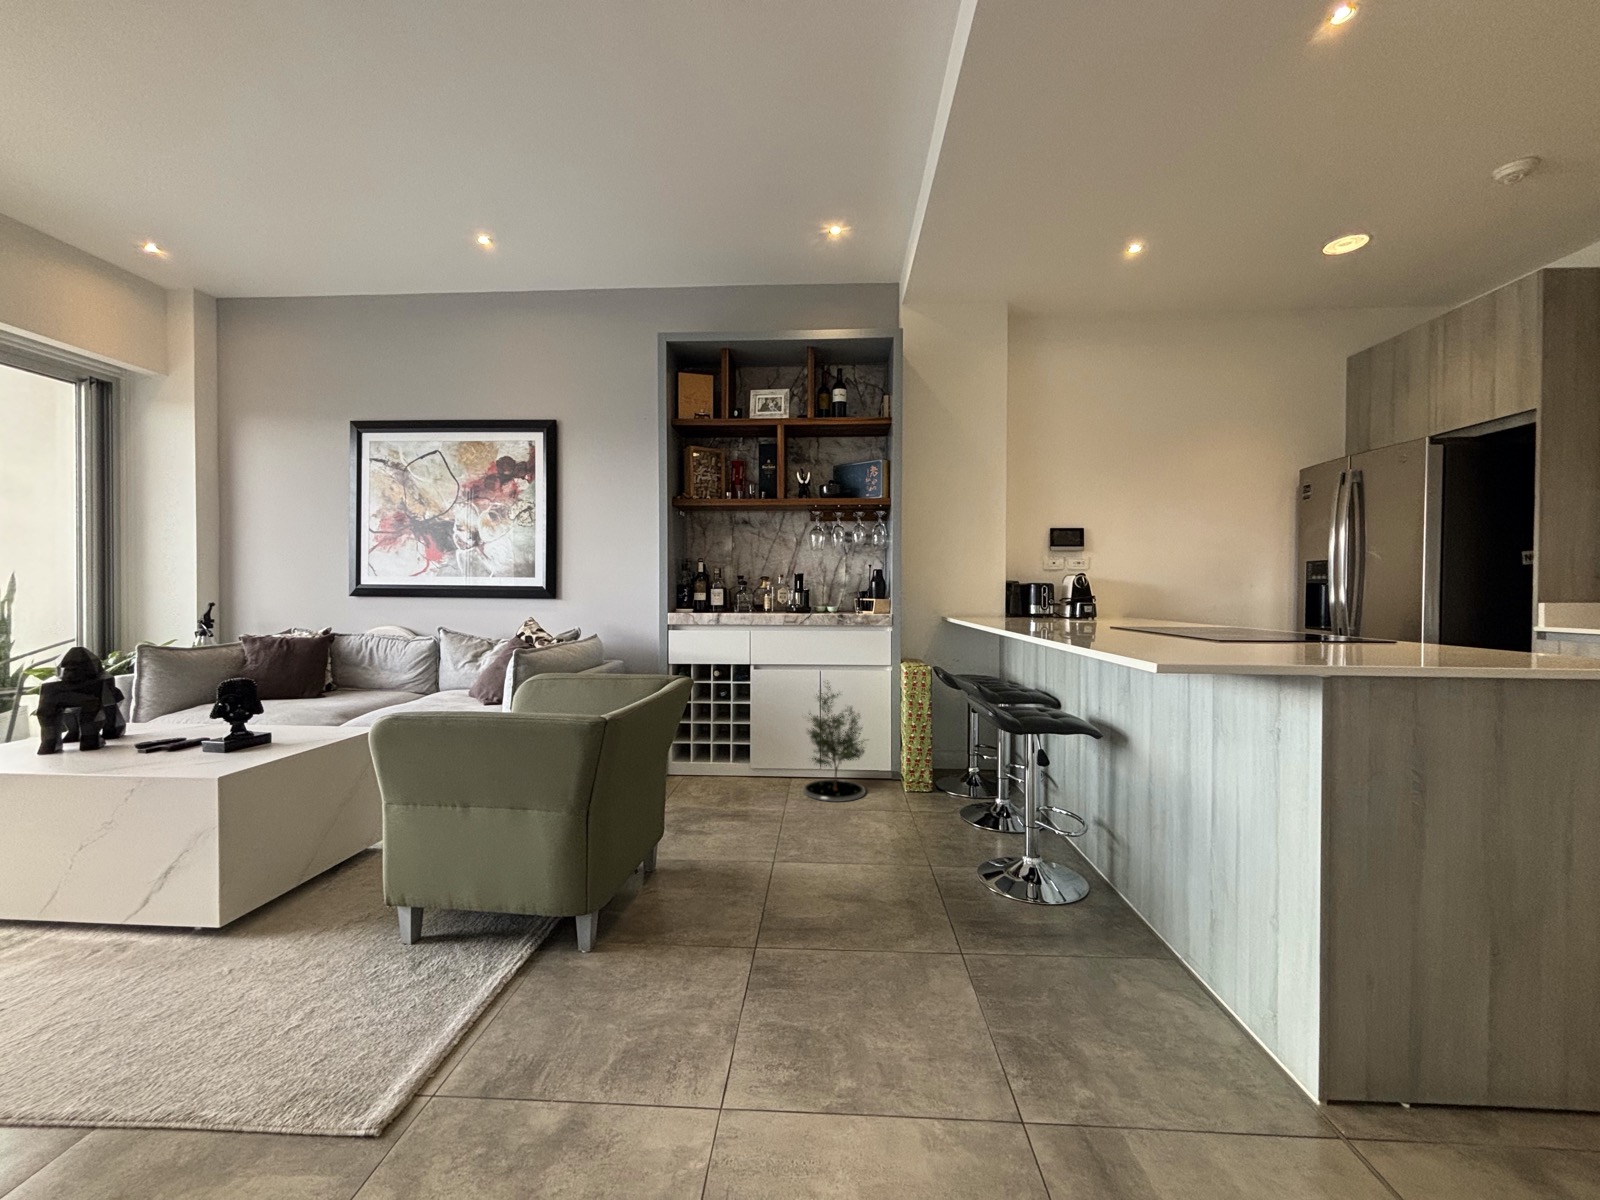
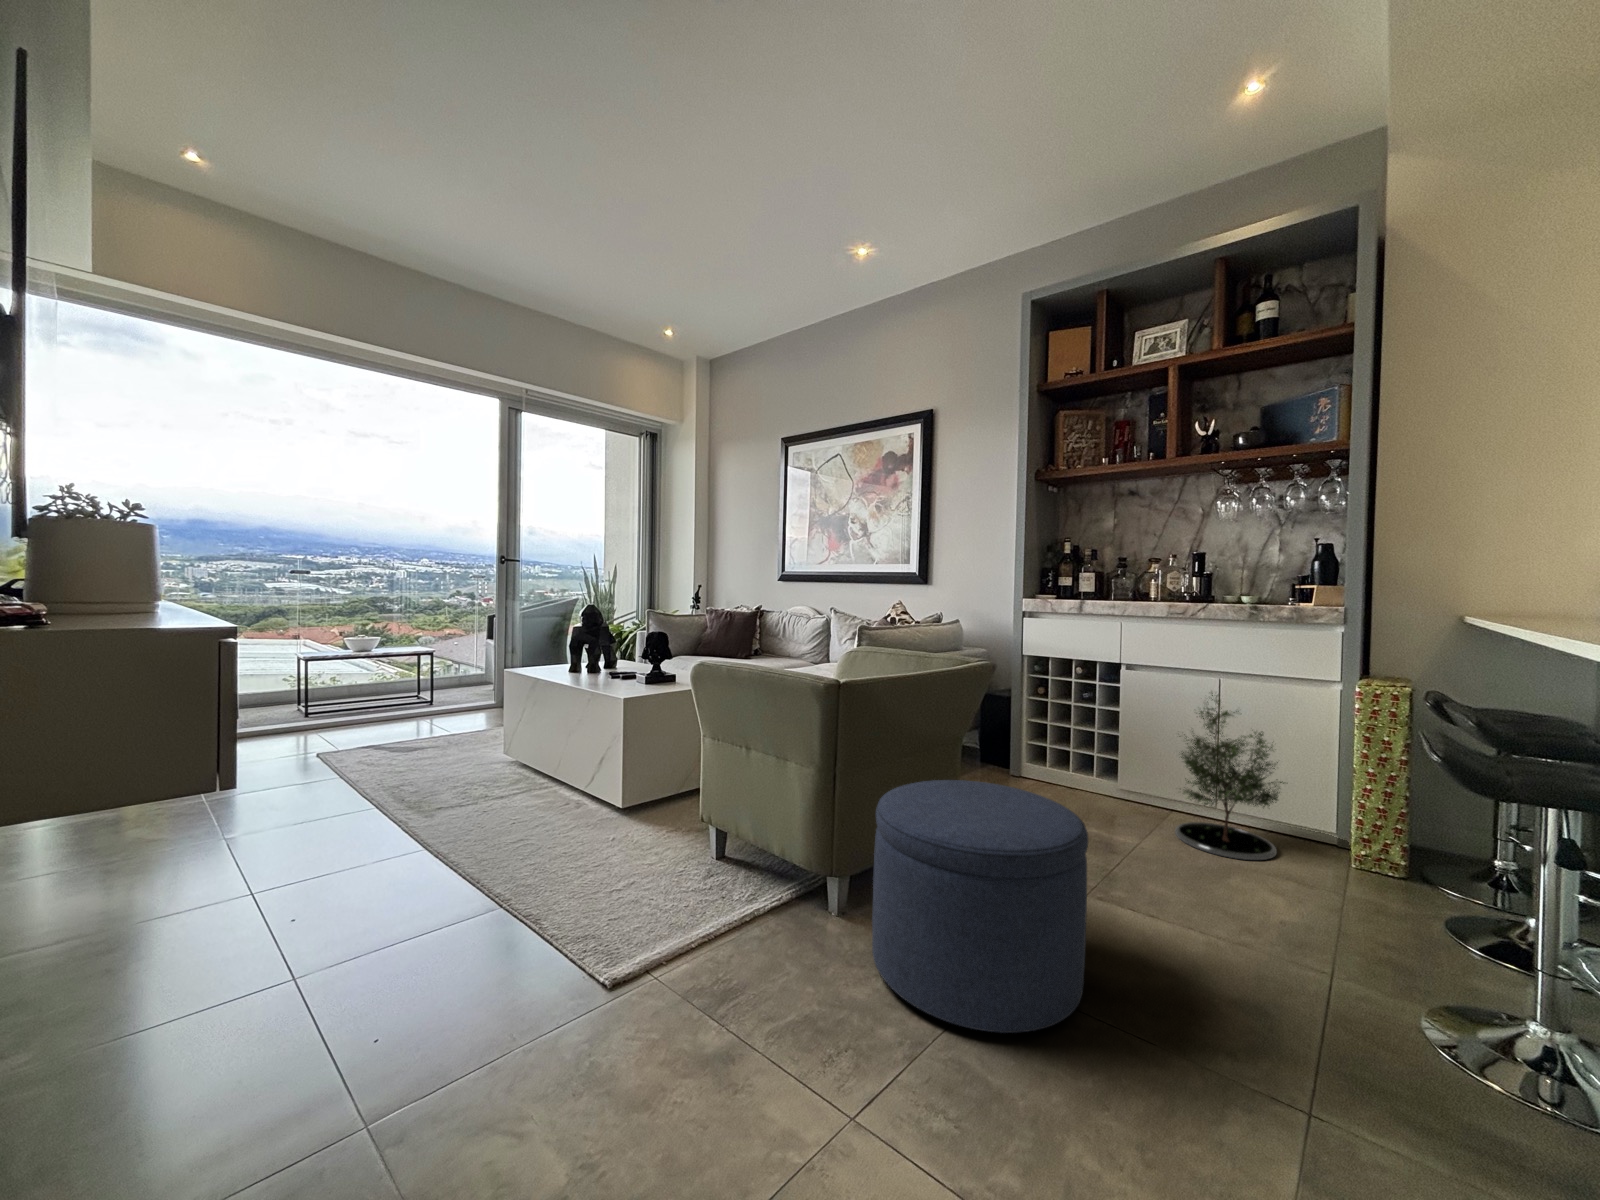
ottoman: none [649,781,825,991] -> present [872,780,1088,1033]

